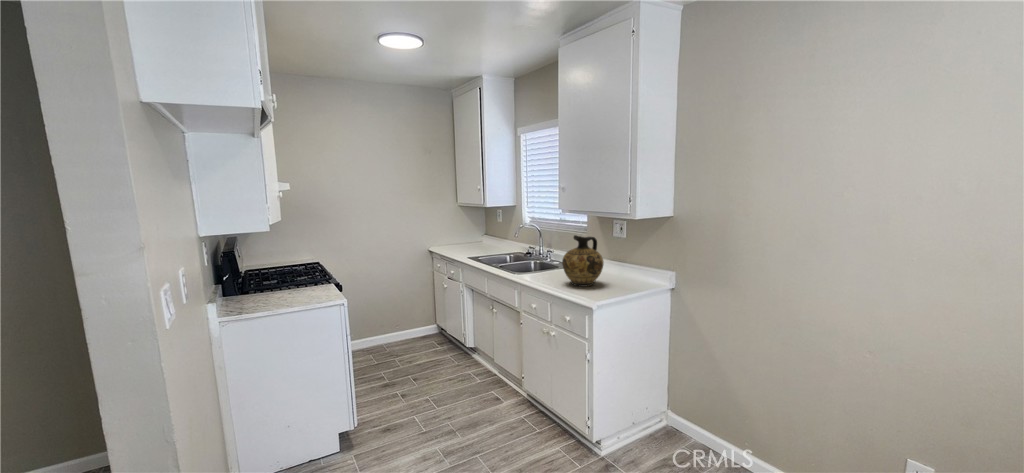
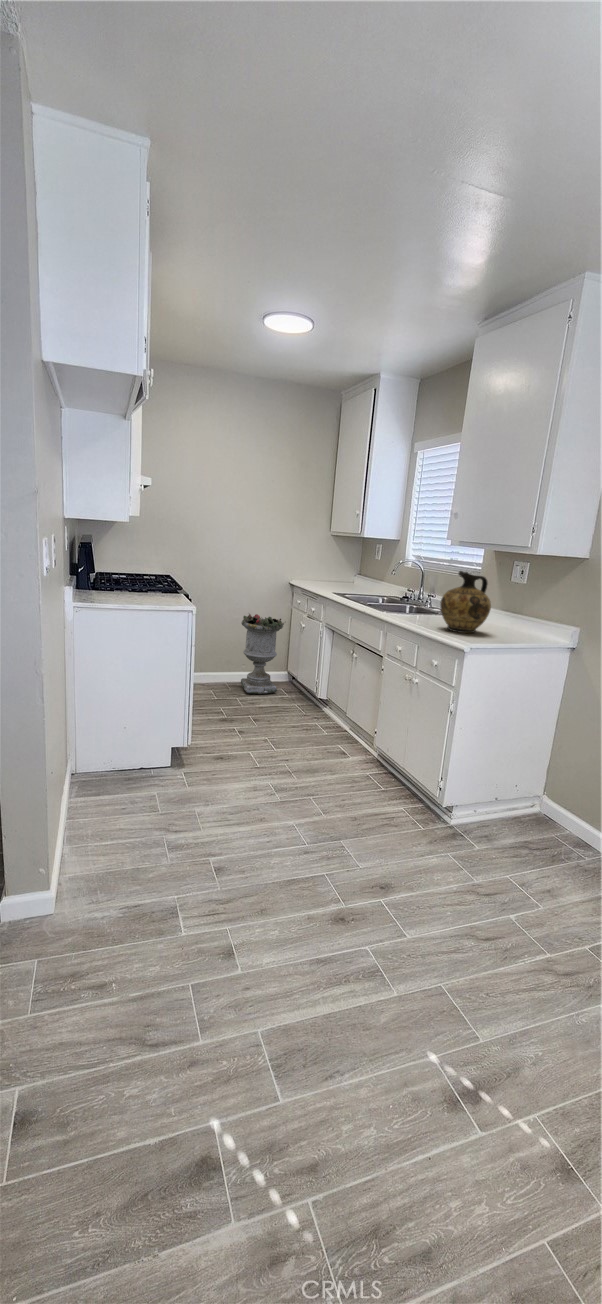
planter: none [391,280,431,351] -> present [241,614,284,694]

